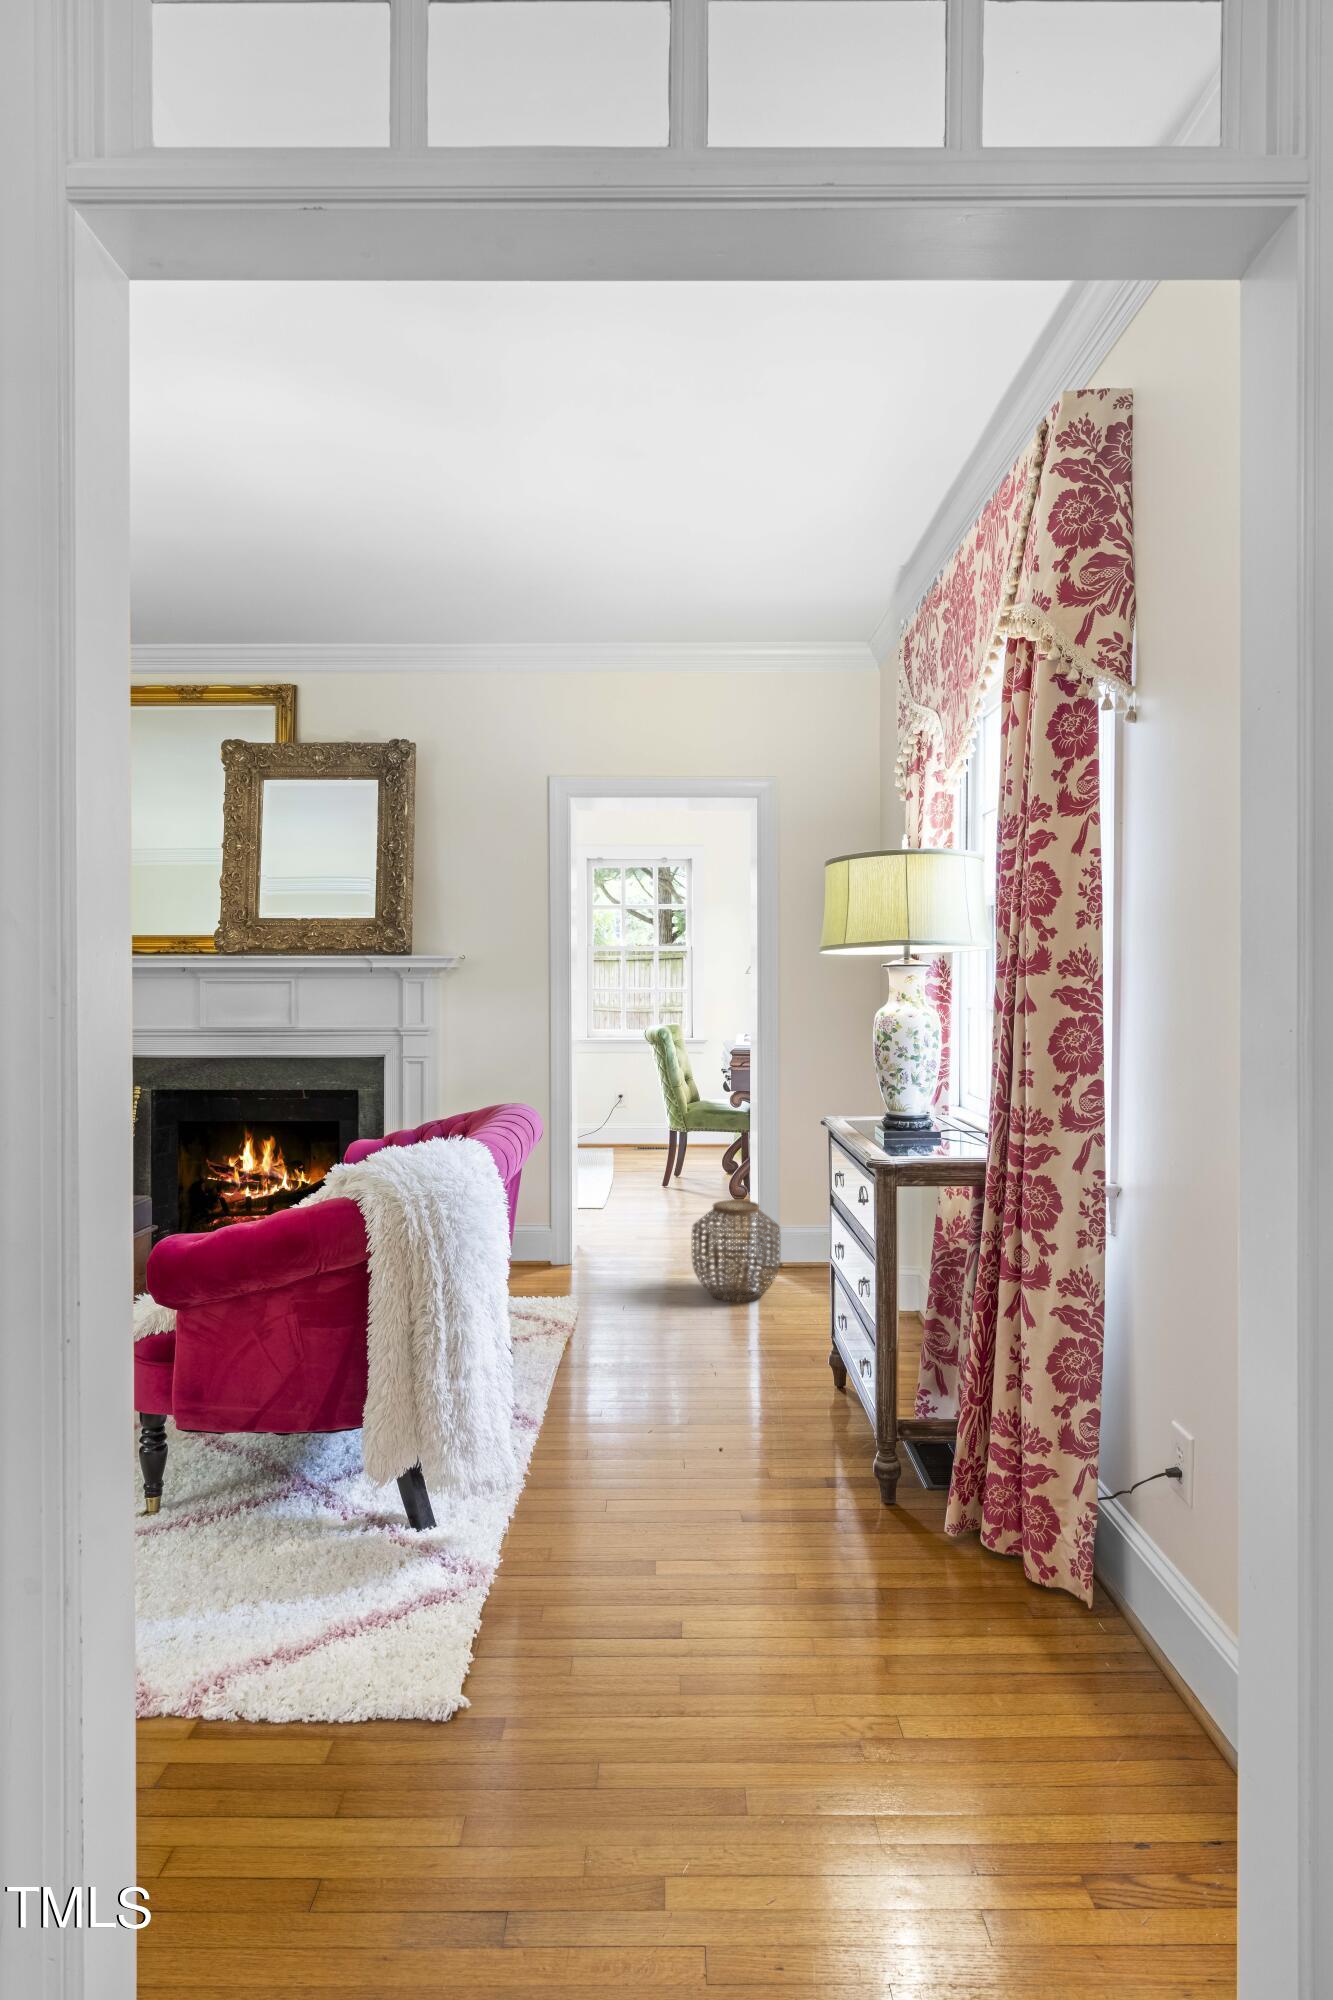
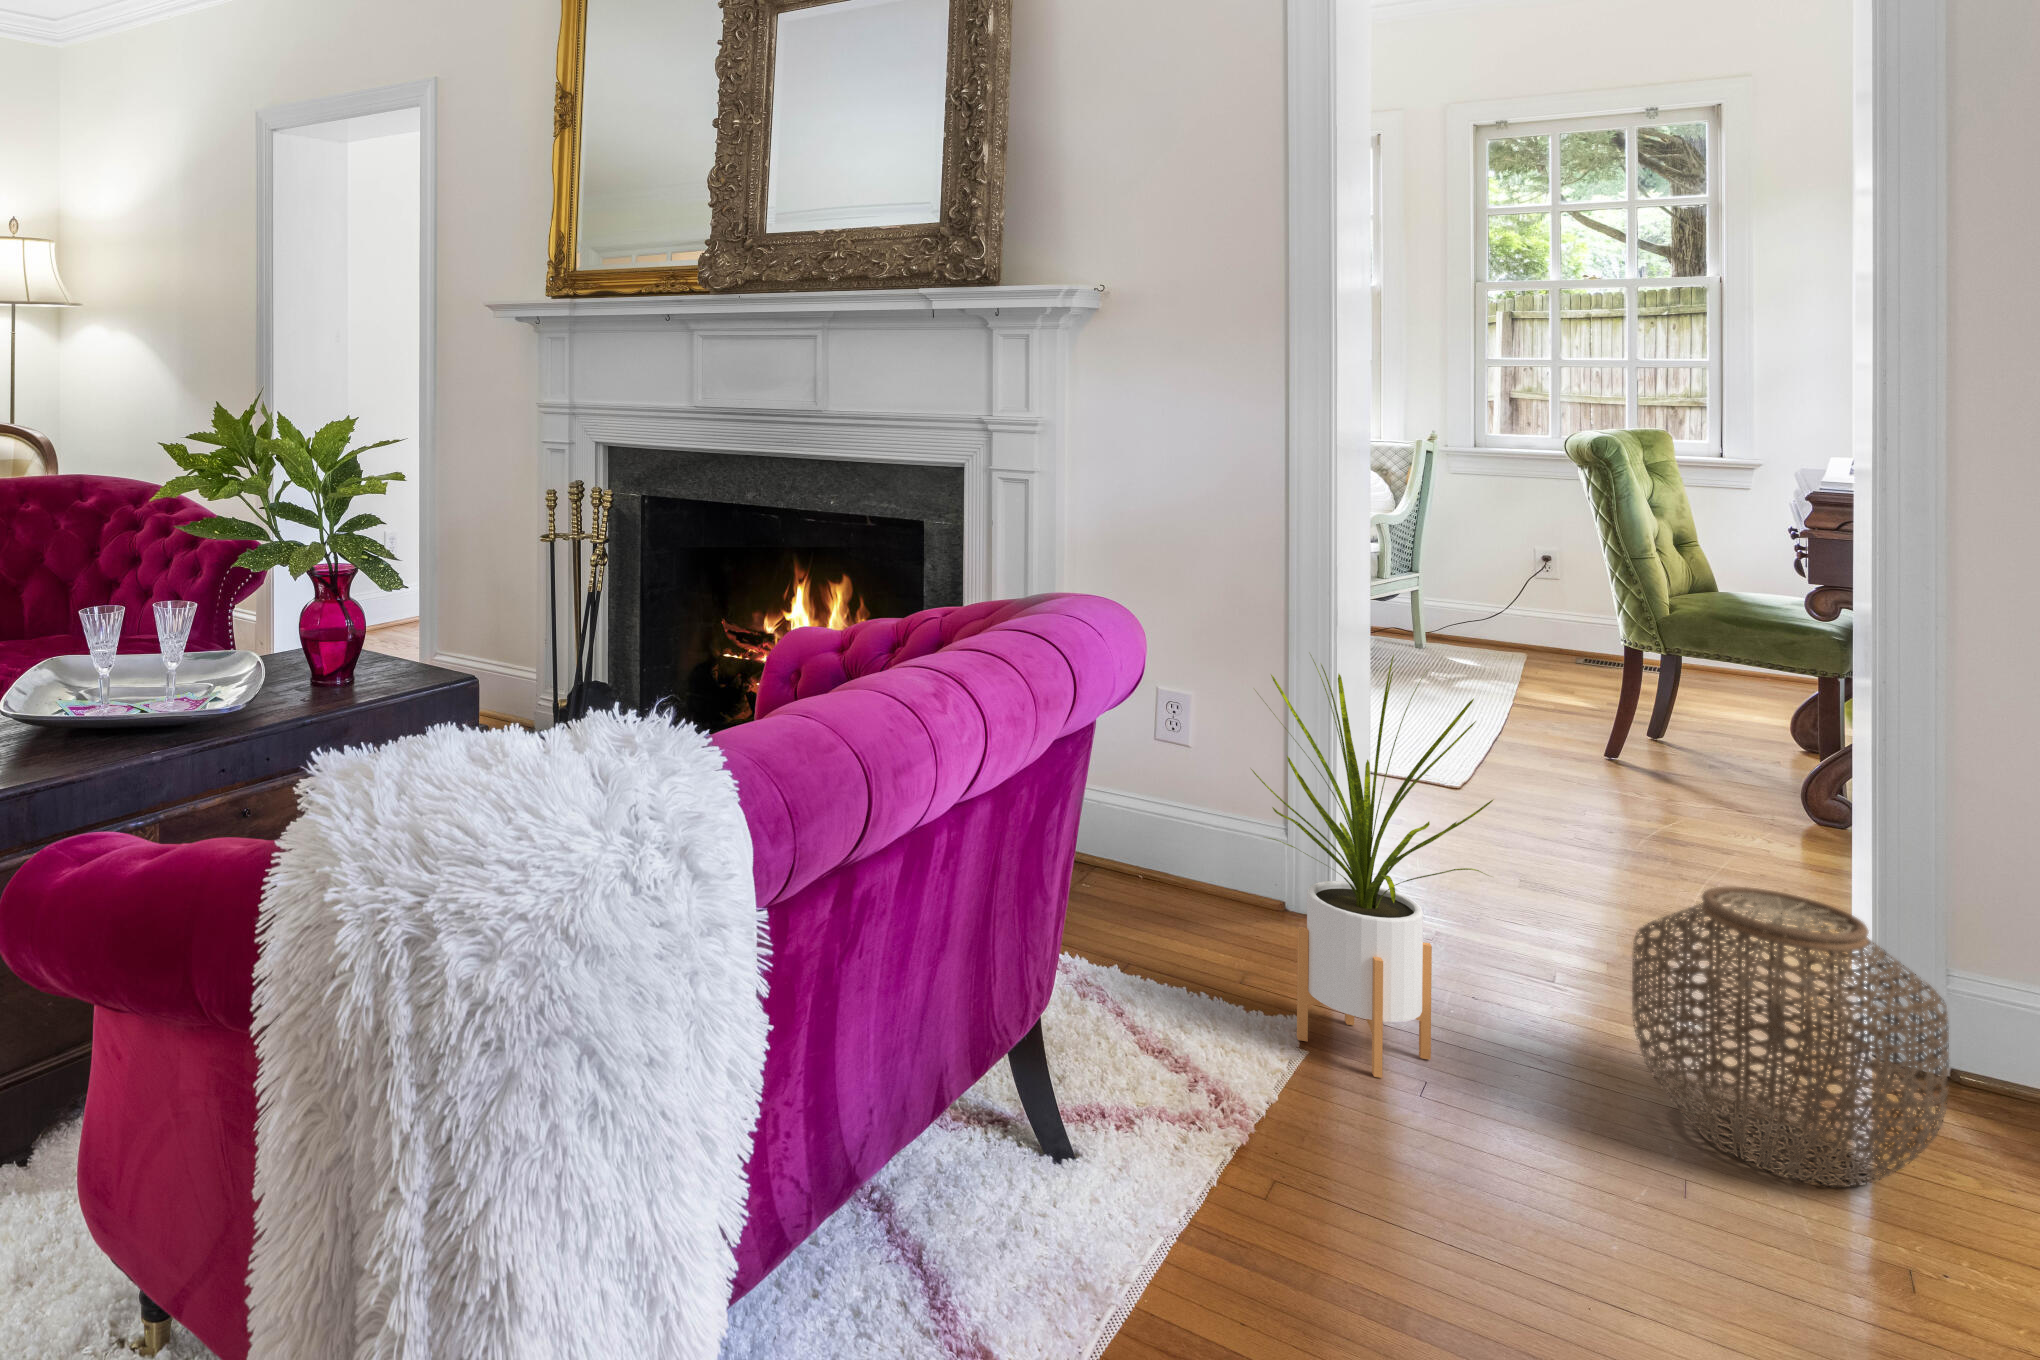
house plant: none [555,1126,648,1308] -> present [1251,655,1493,1078]

